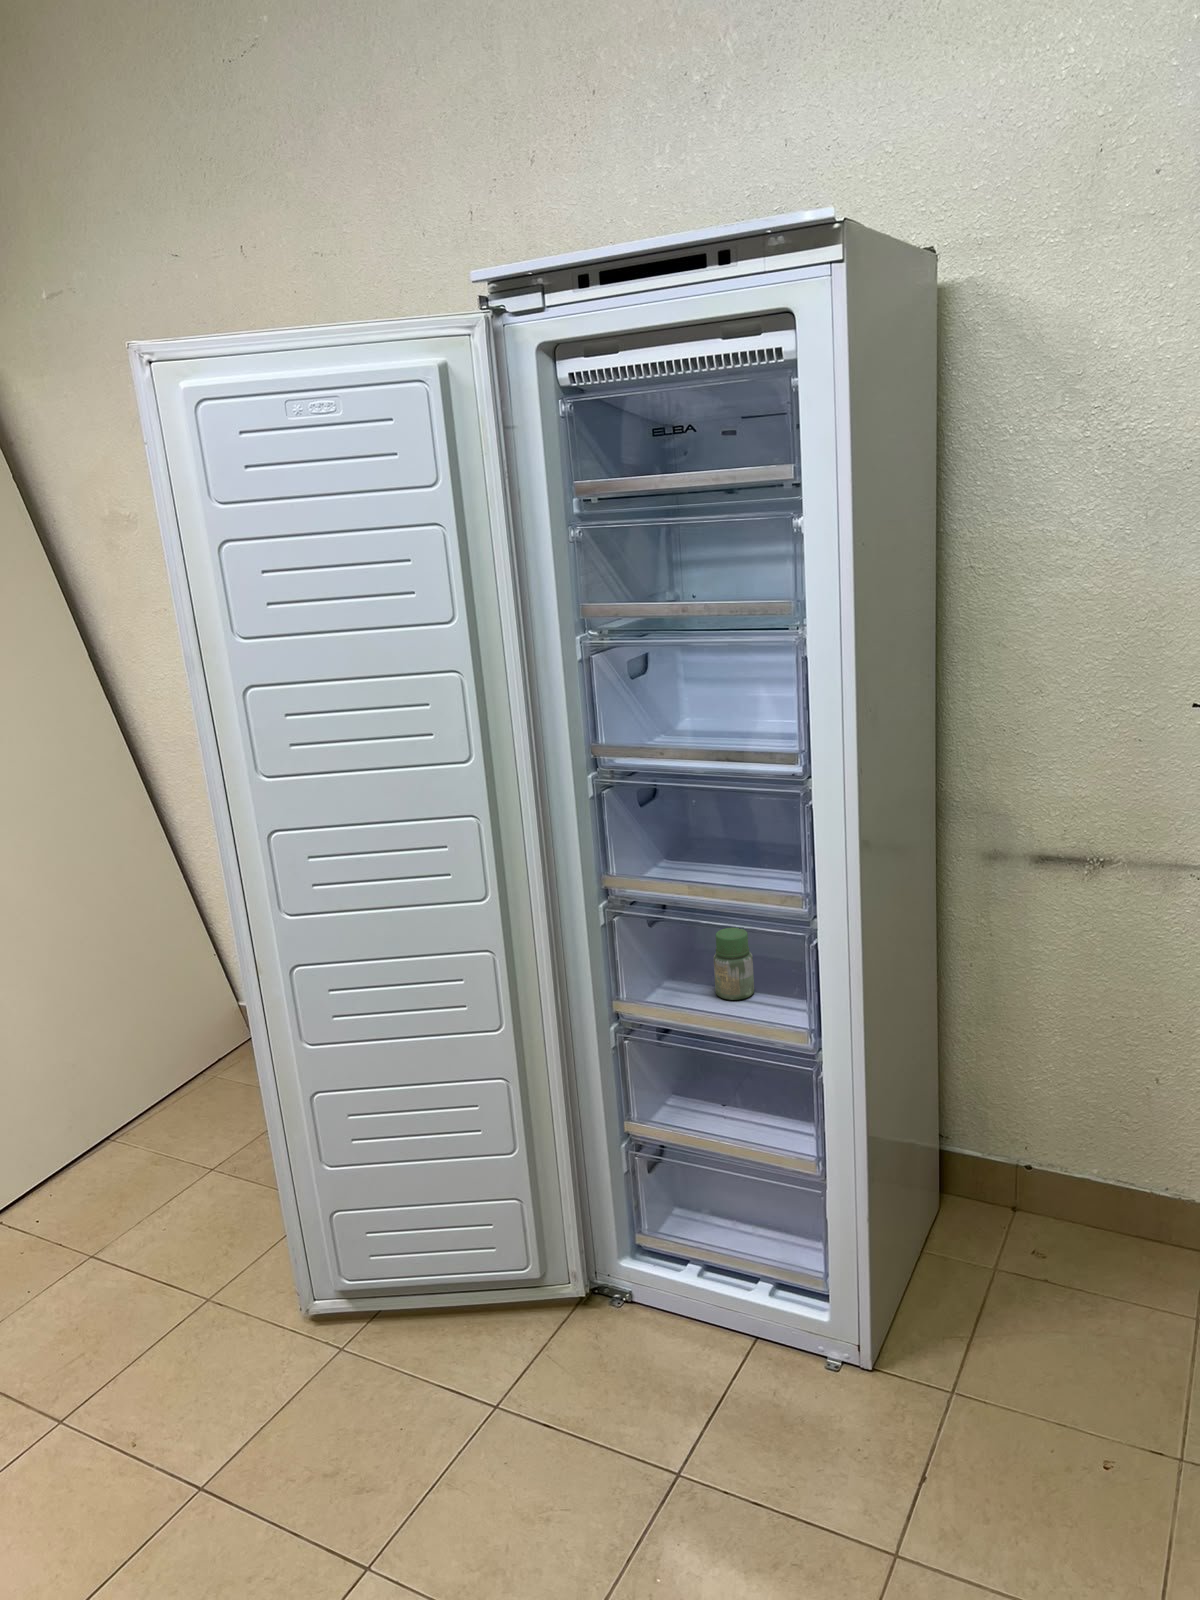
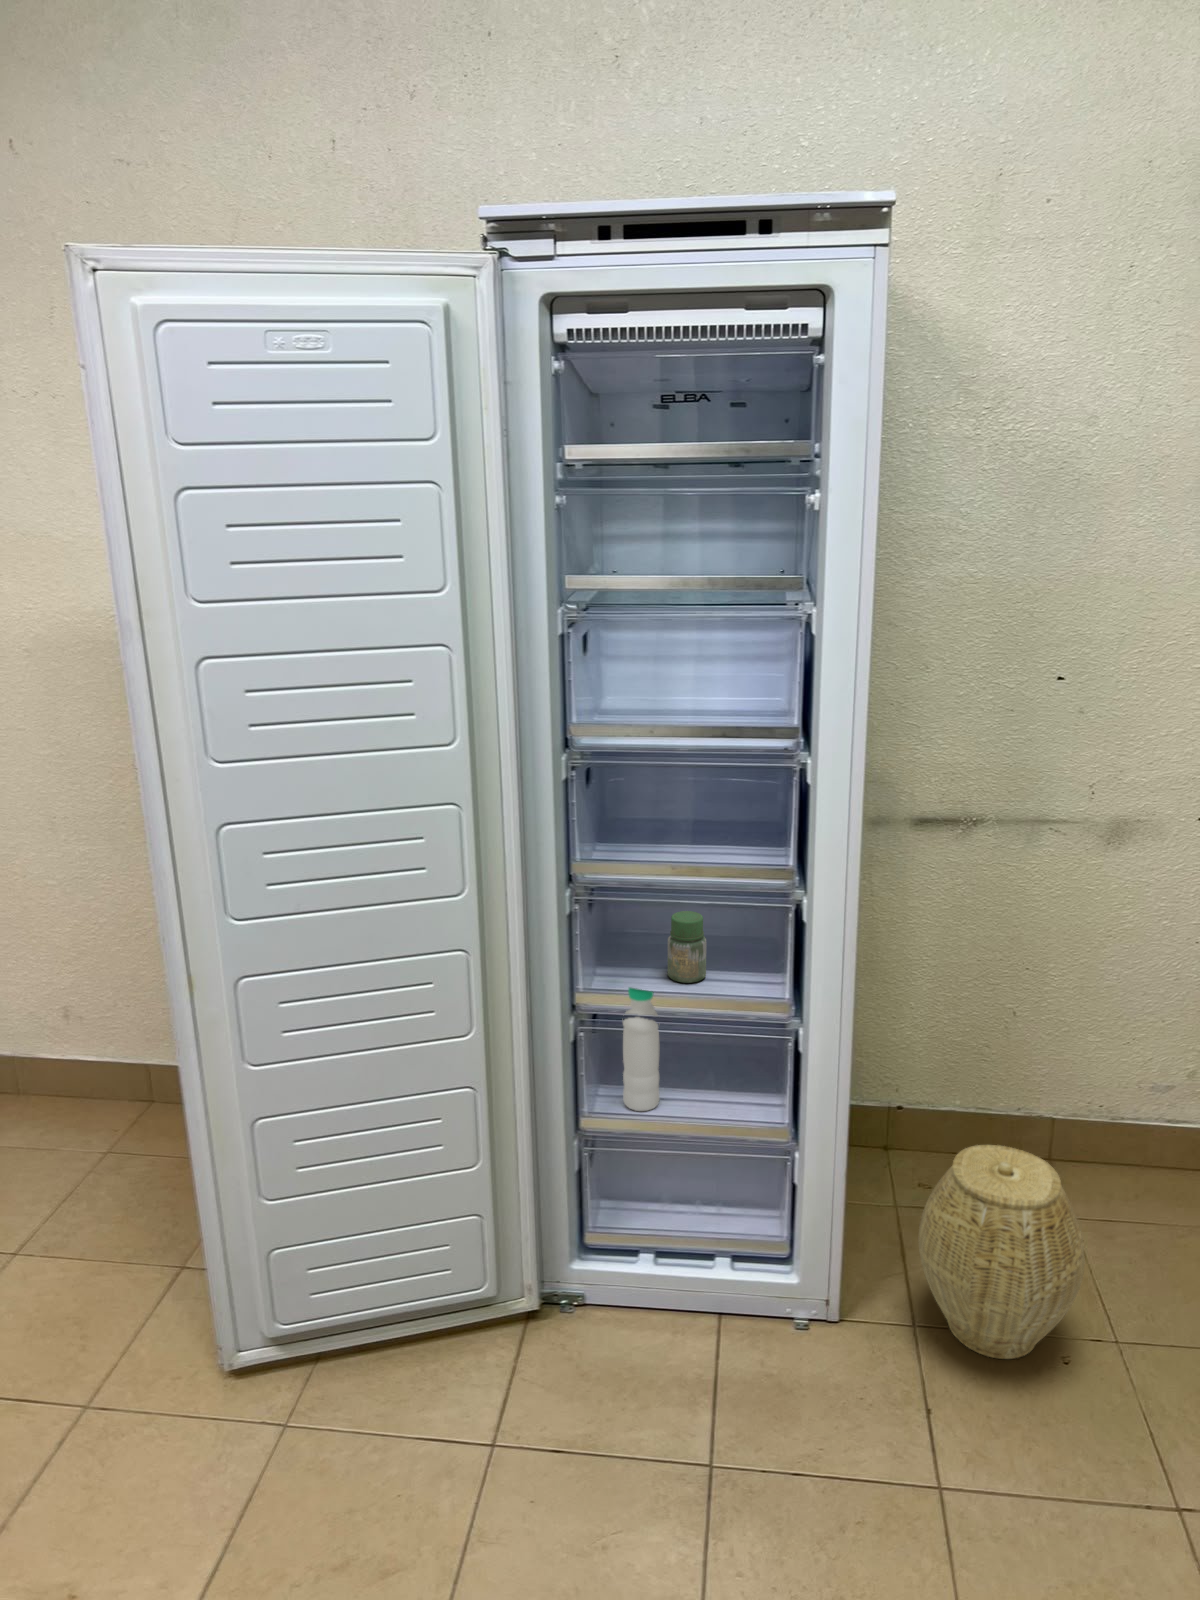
water bottle: none [671,994,713,1124] -> present [623,988,660,1111]
woven basket: none [954,1209,1137,1448] -> present [919,1145,1084,1359]

